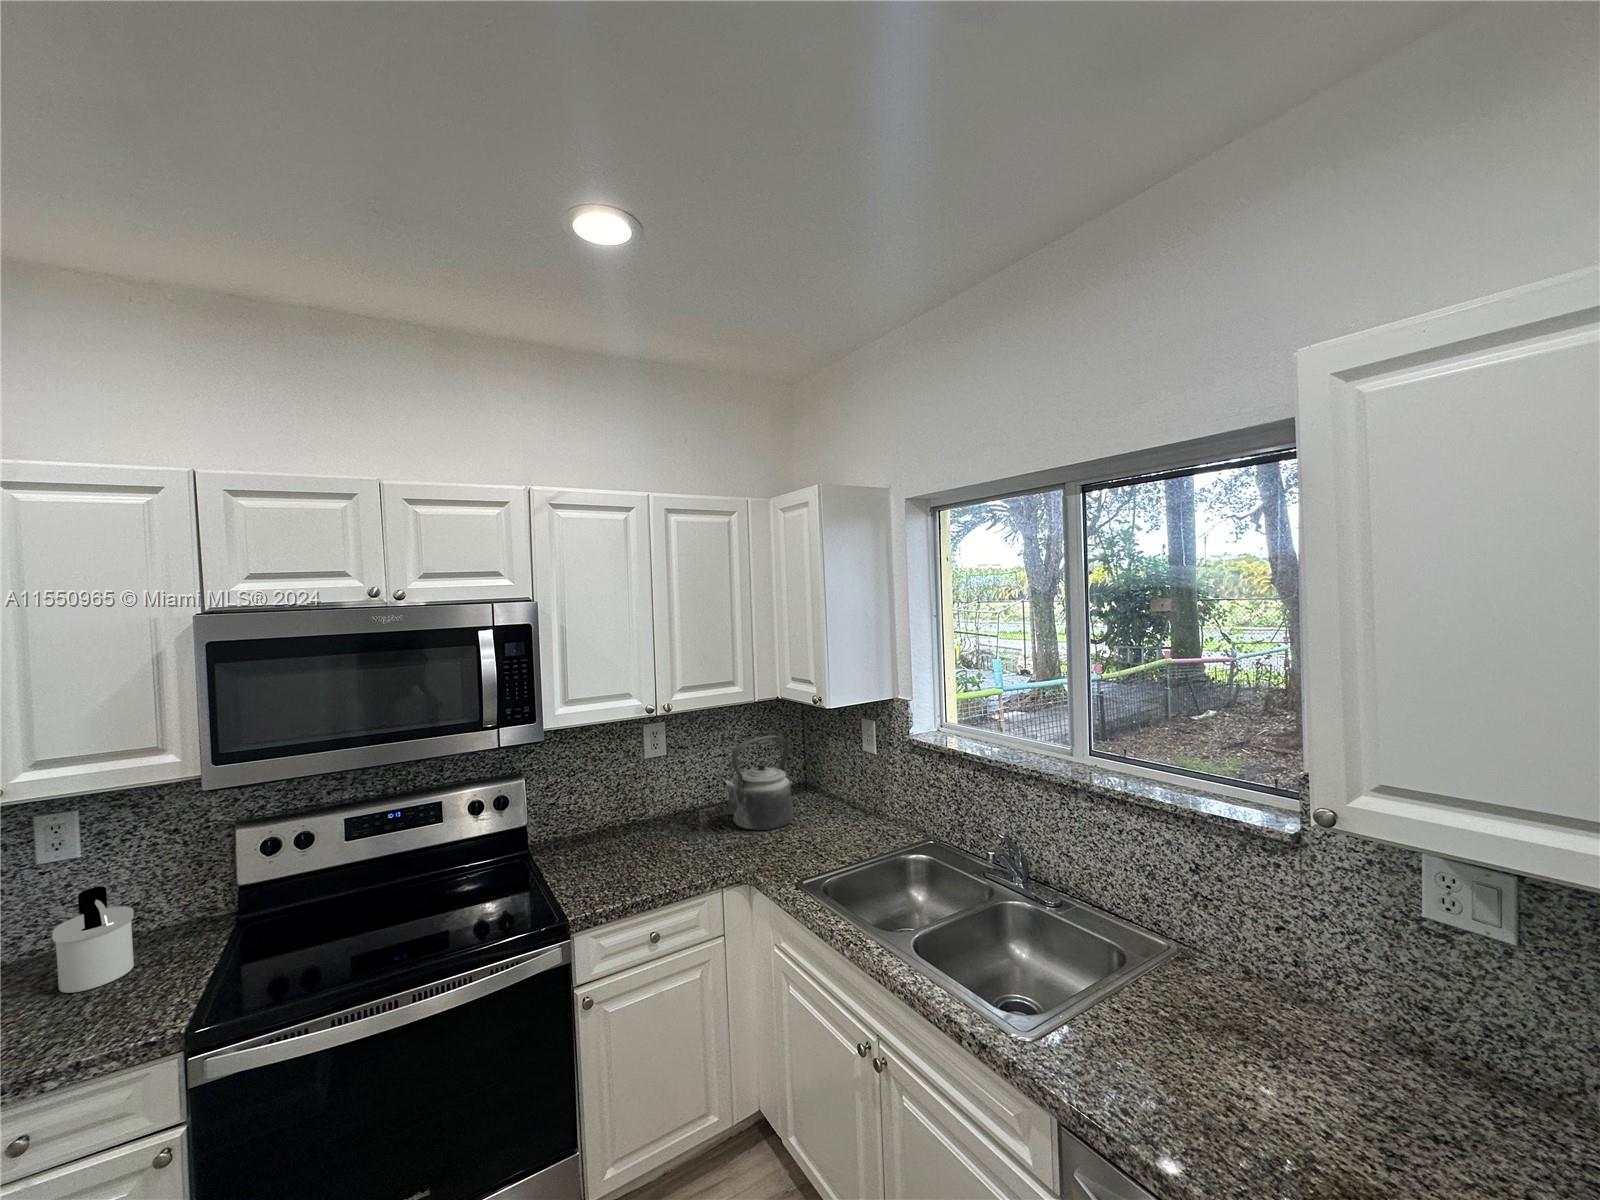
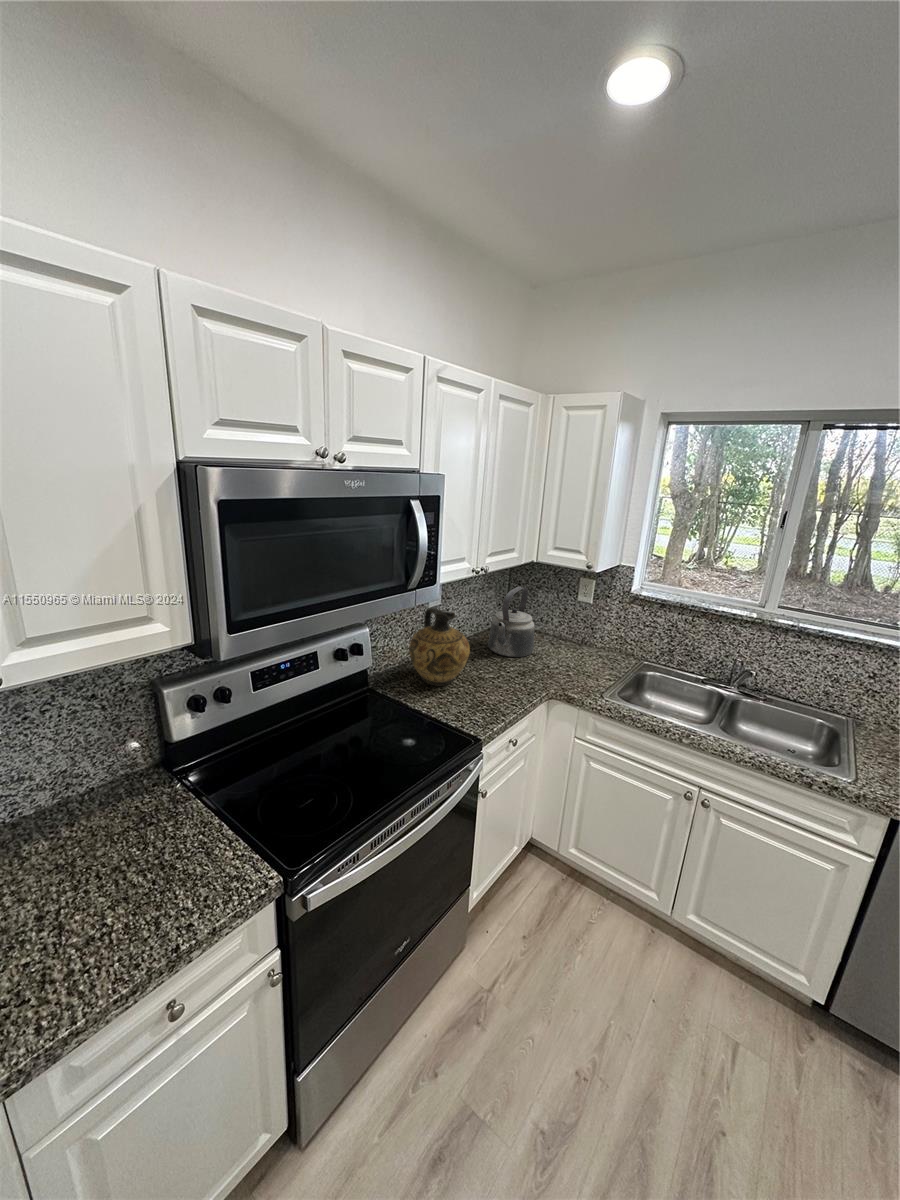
ceramic jug: none [580,759,657,858] -> present [409,608,470,686]
soap dispenser: present [52,887,134,993] -> none [46,764,135,869]

